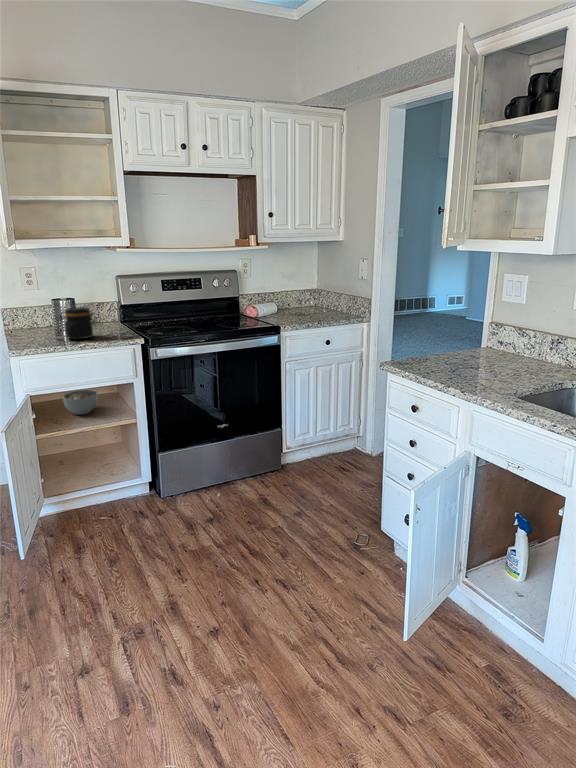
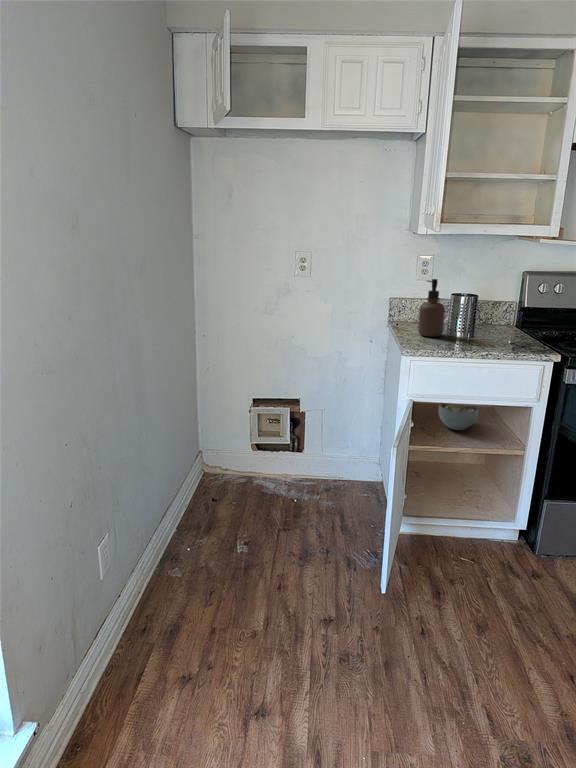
soap dispenser: none [25,288,50,338] -> present [418,279,445,337]
jar: present [60,307,93,339] -> none [460,307,501,346]

